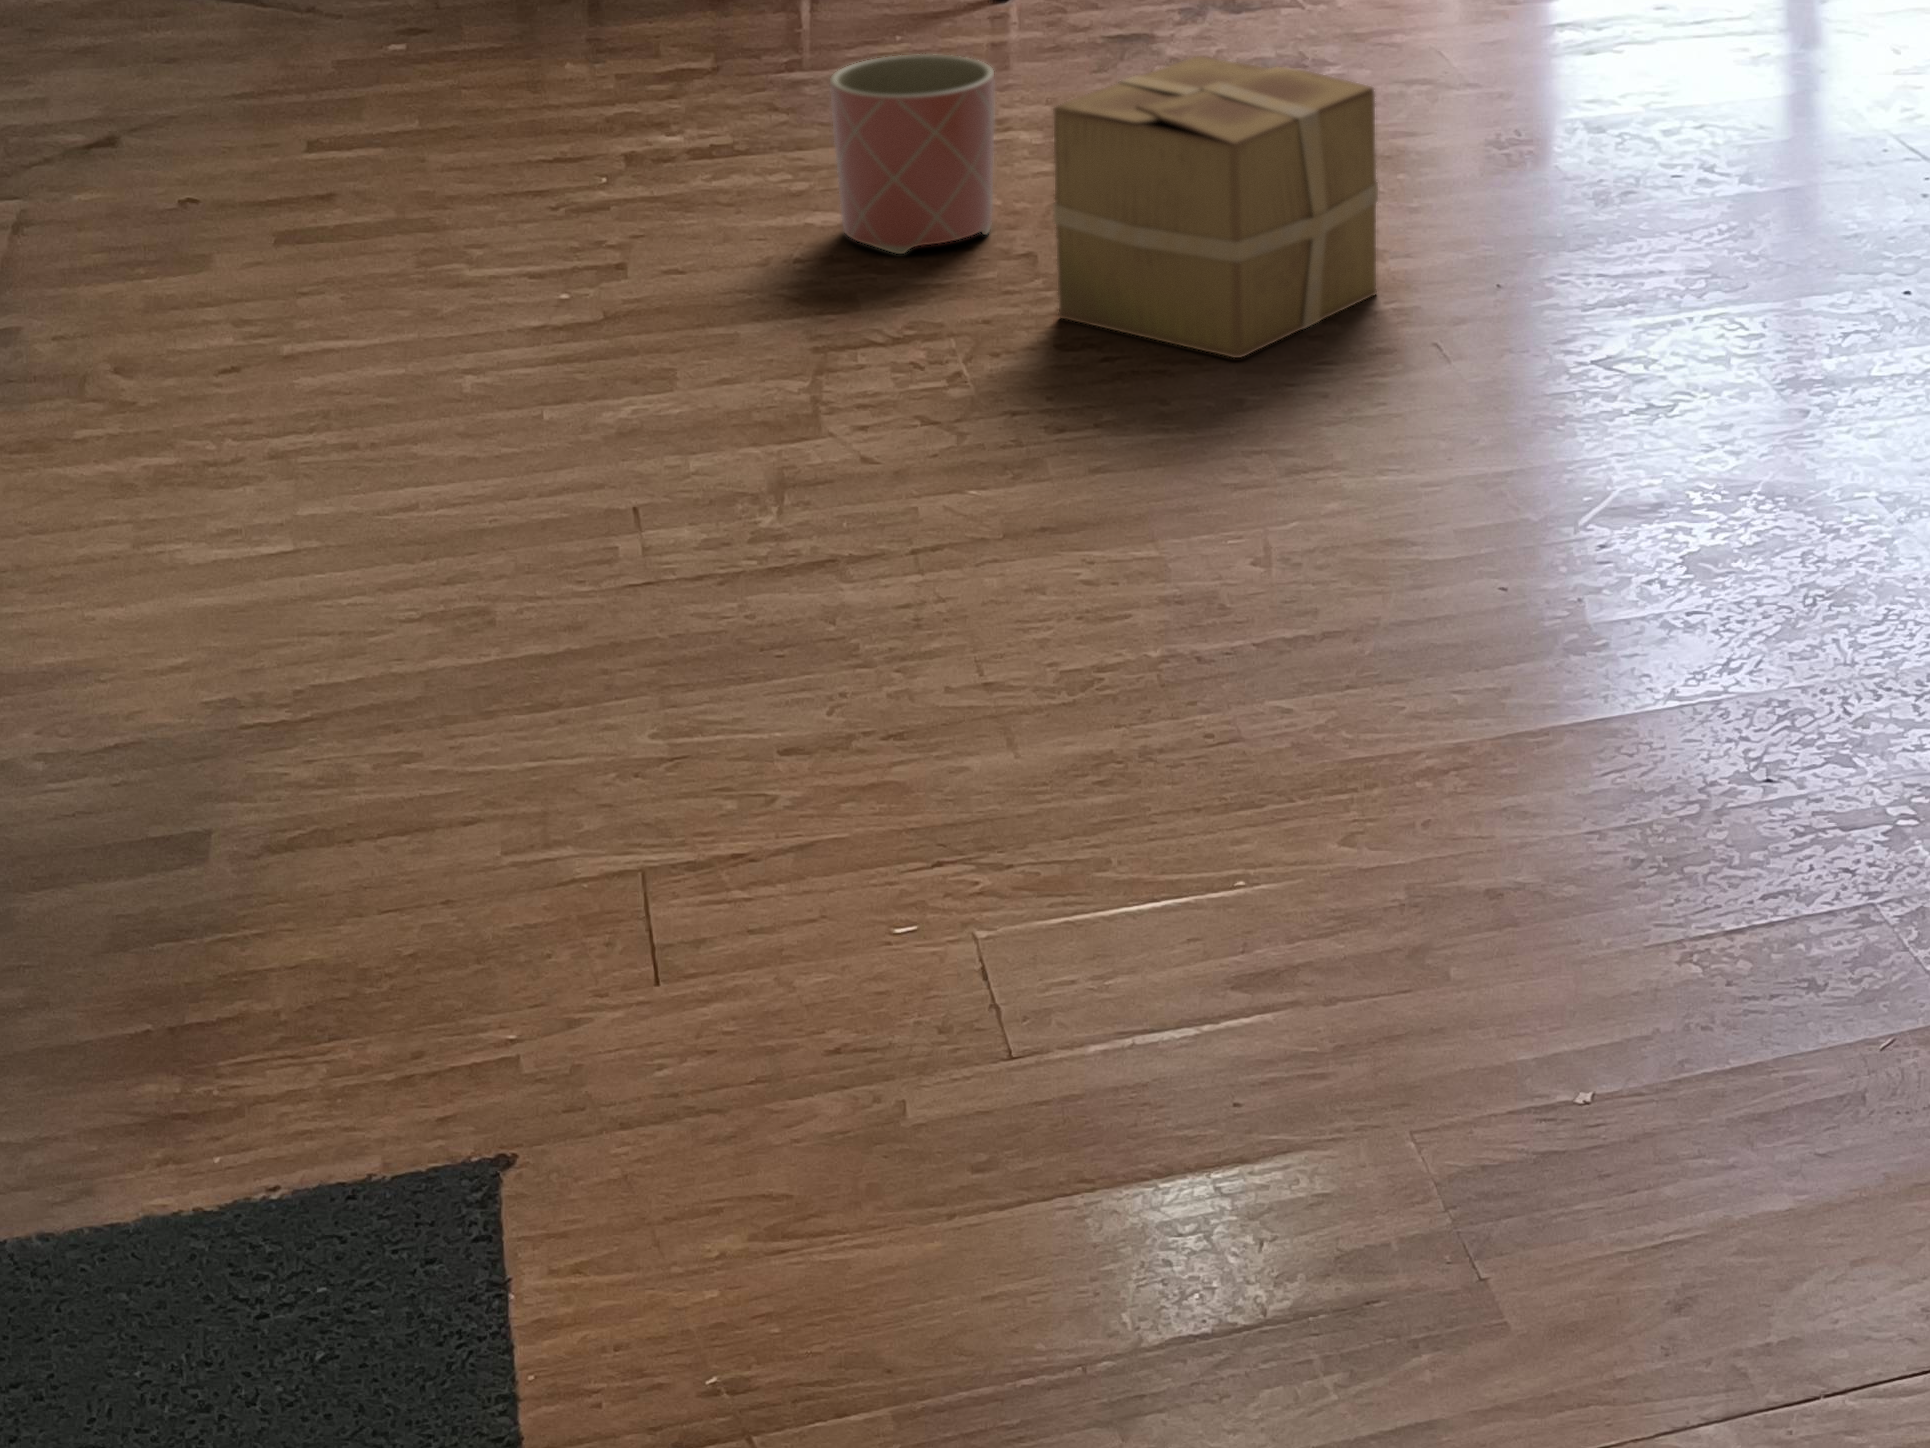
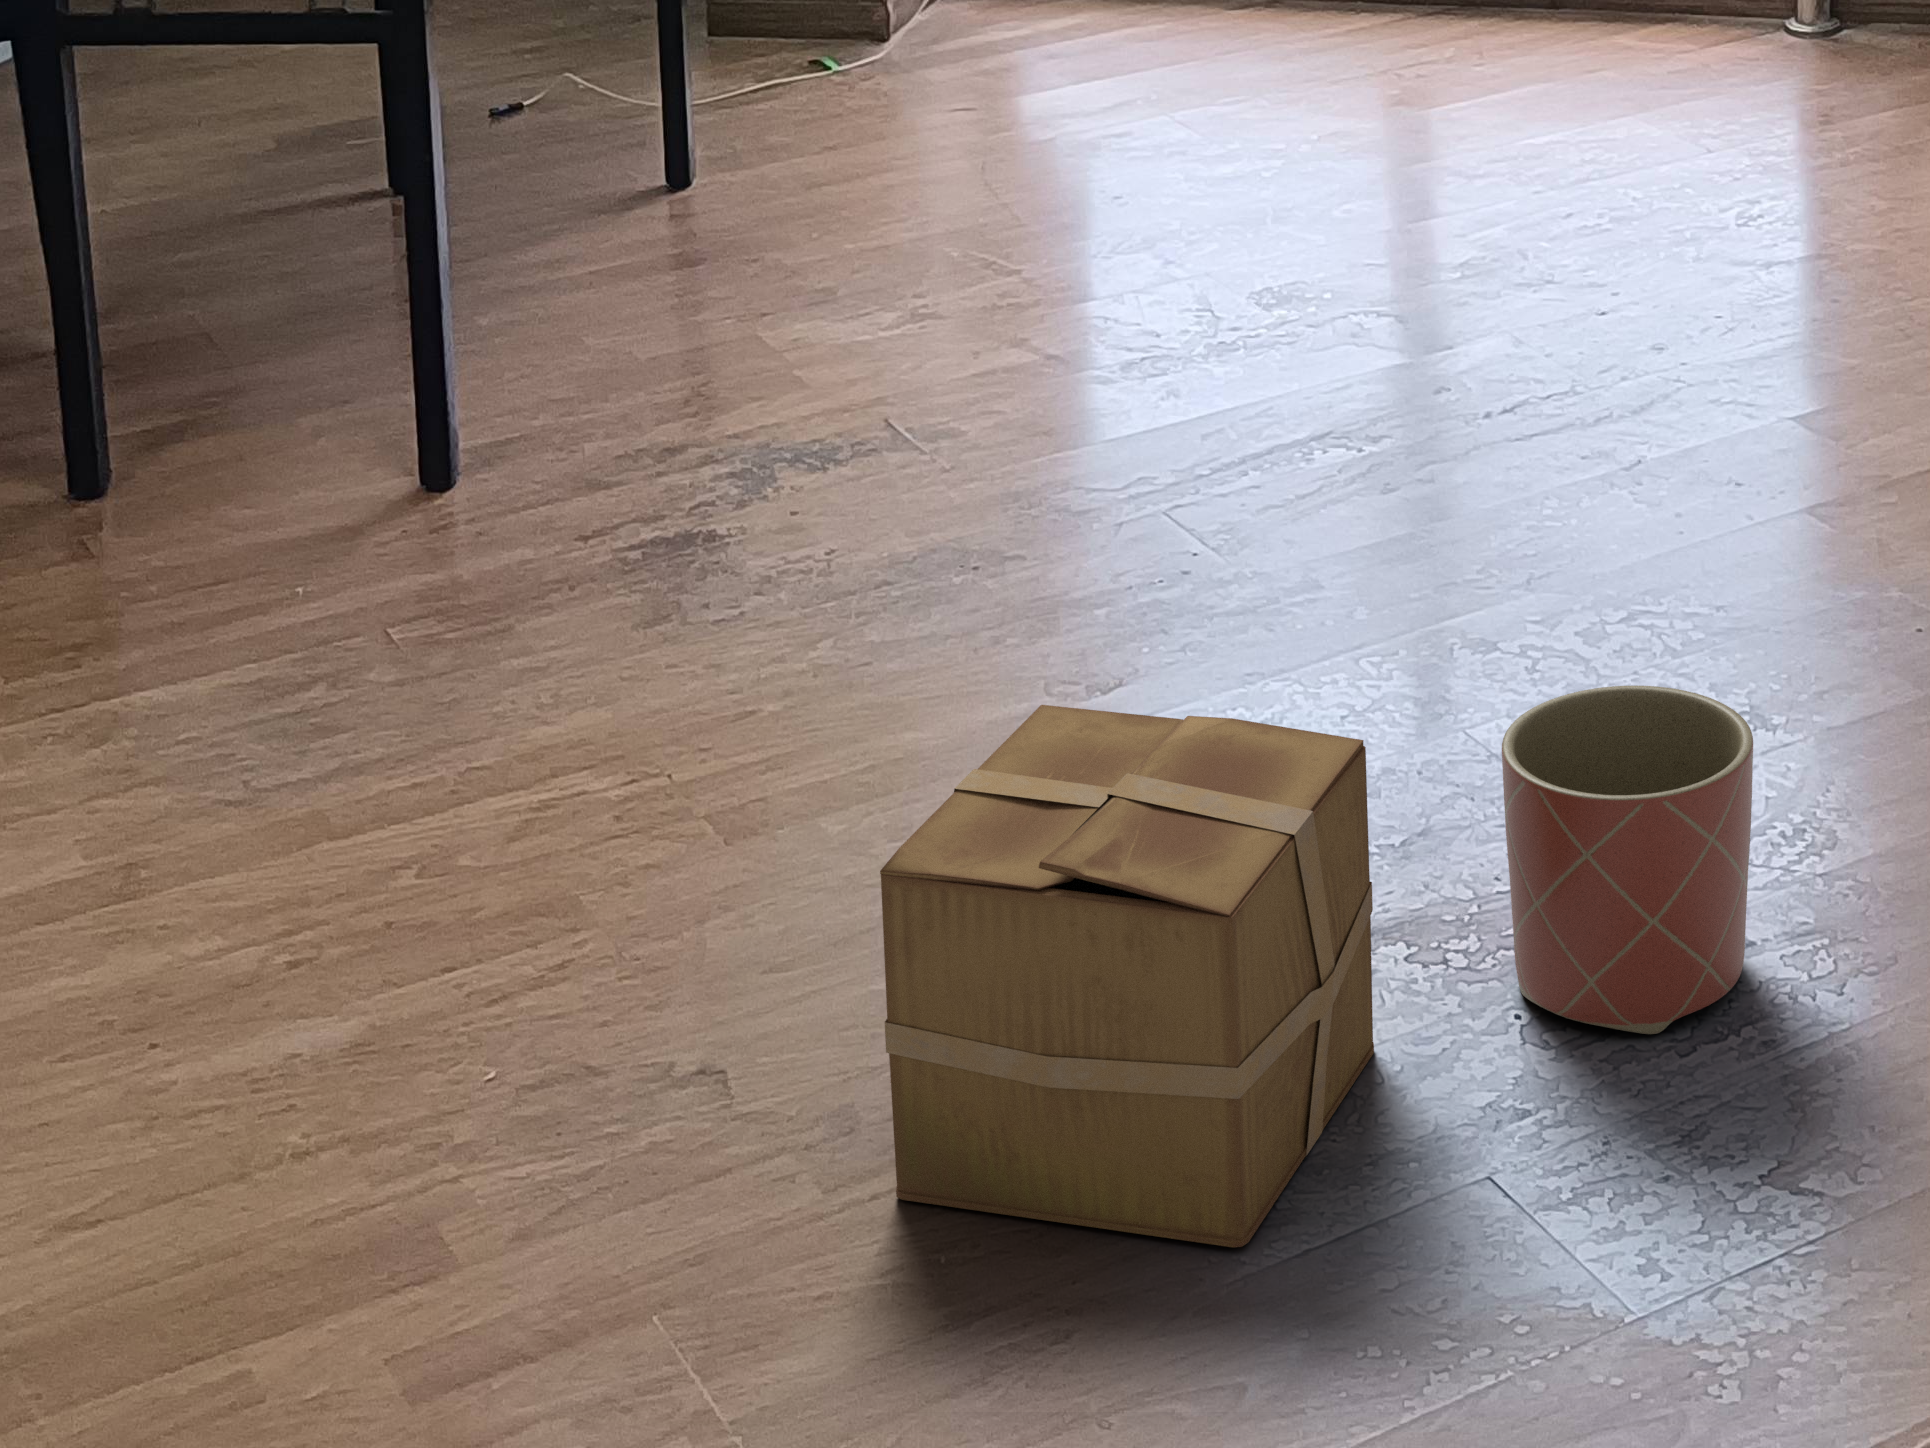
planter: present [830,54,994,254] -> present [1502,686,1753,1034]

